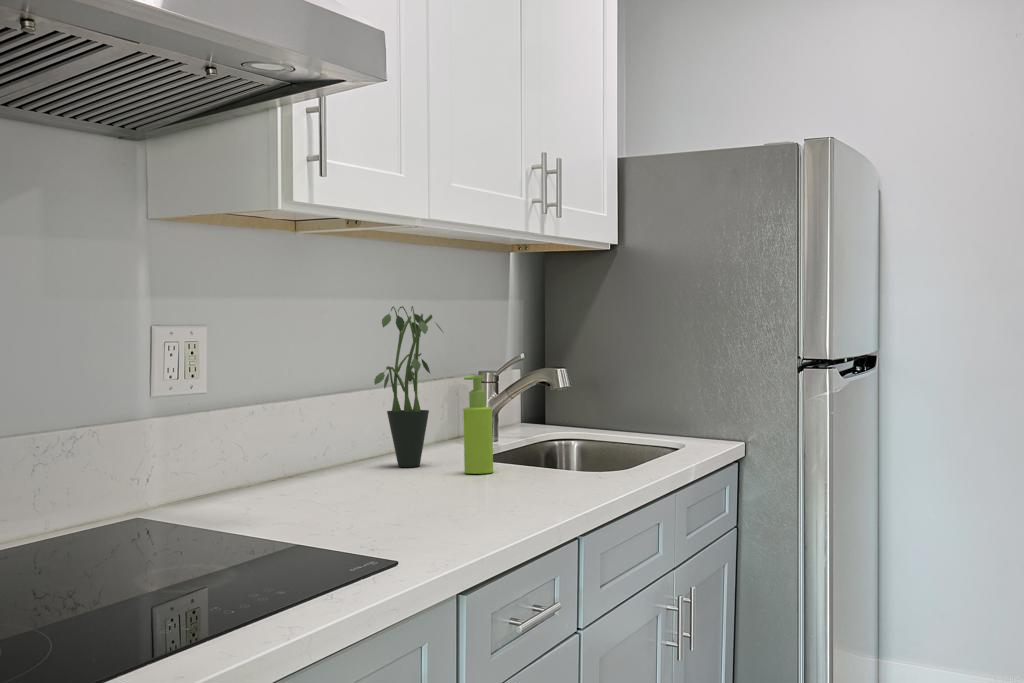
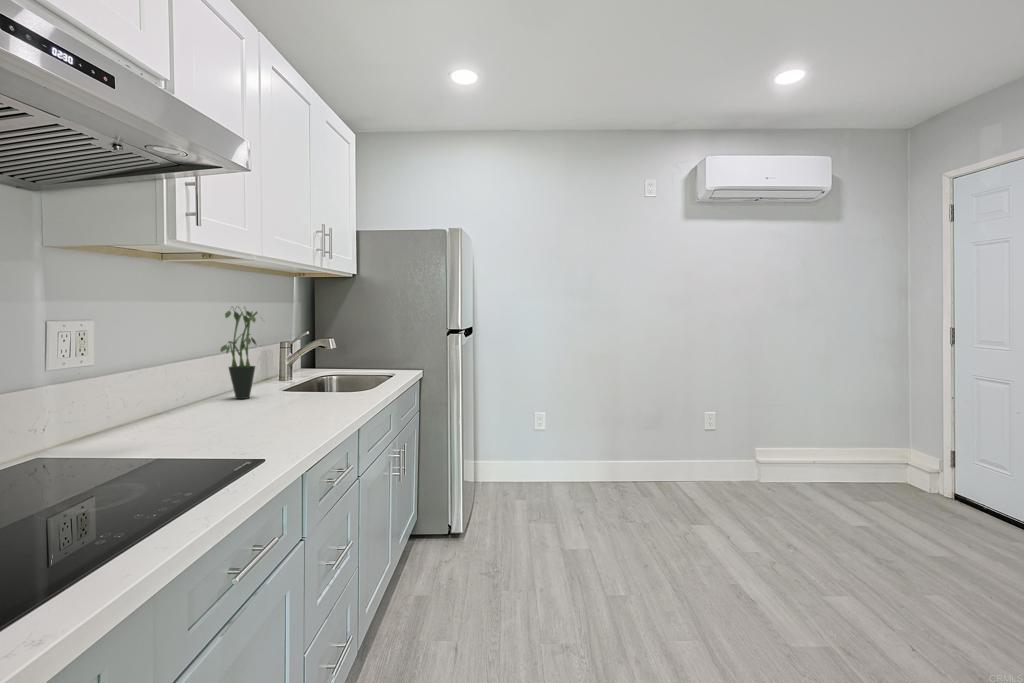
soap dispenser: present [463,375,493,474] -> none [280,347,298,402]

